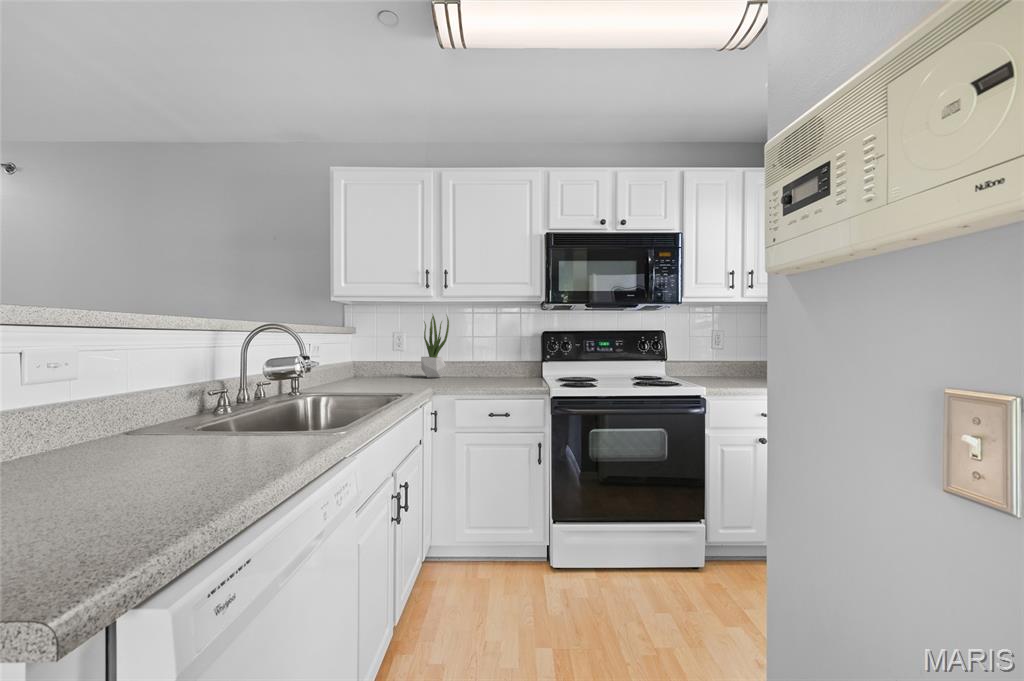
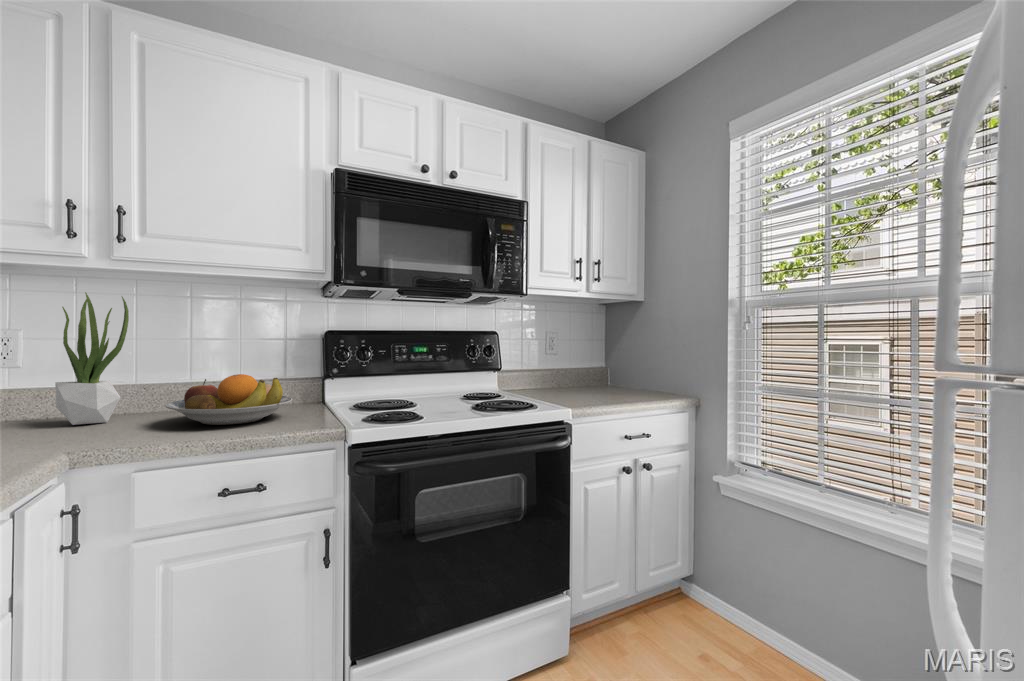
fruit bowl: none [464,355,523,382] -> present [166,374,292,425]

